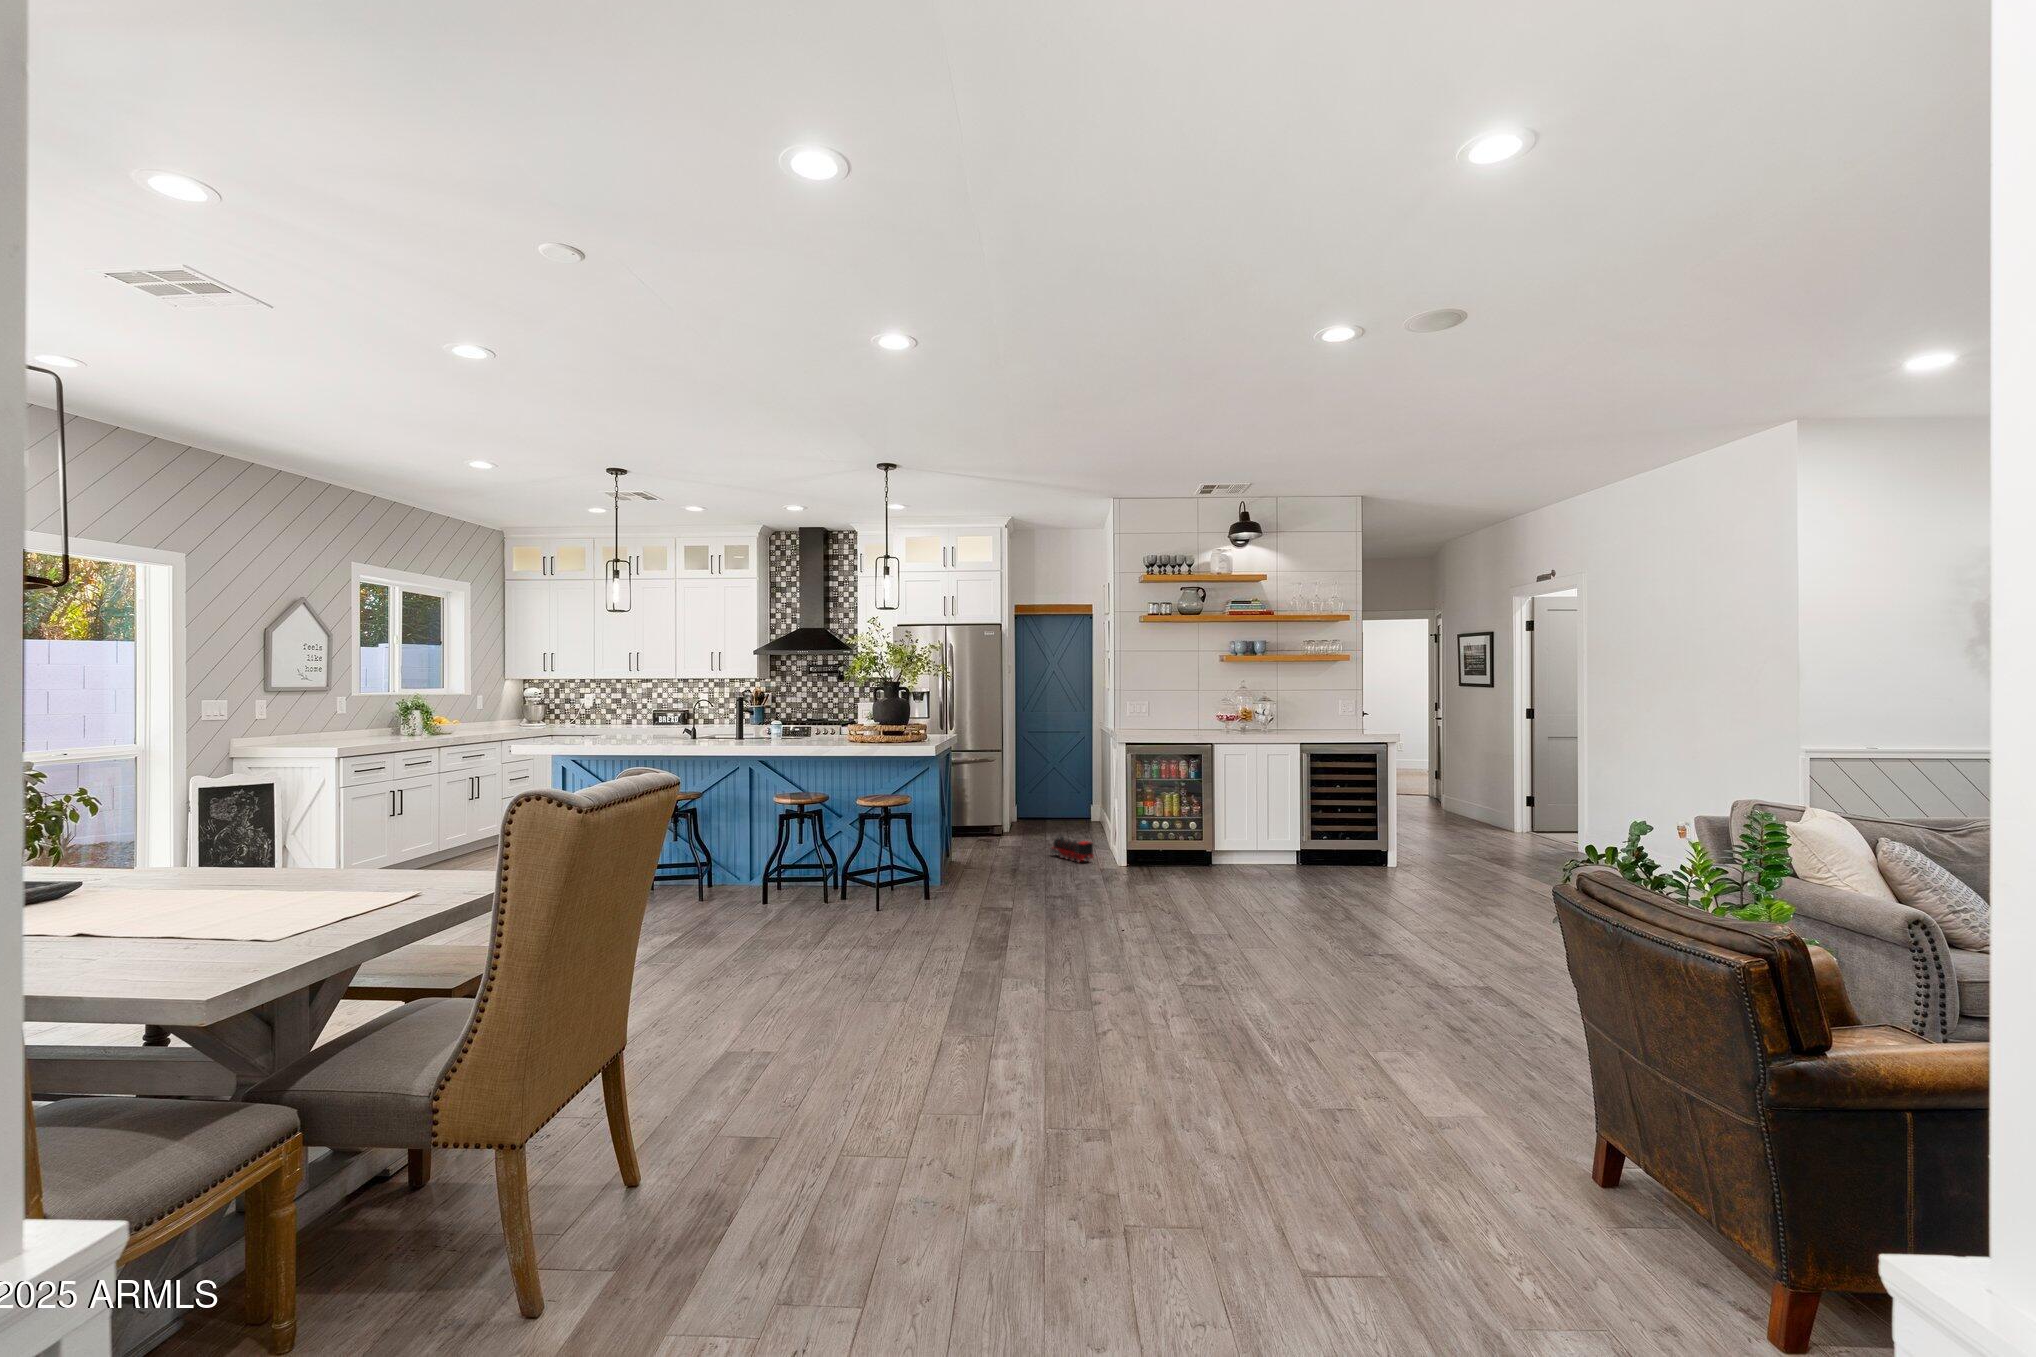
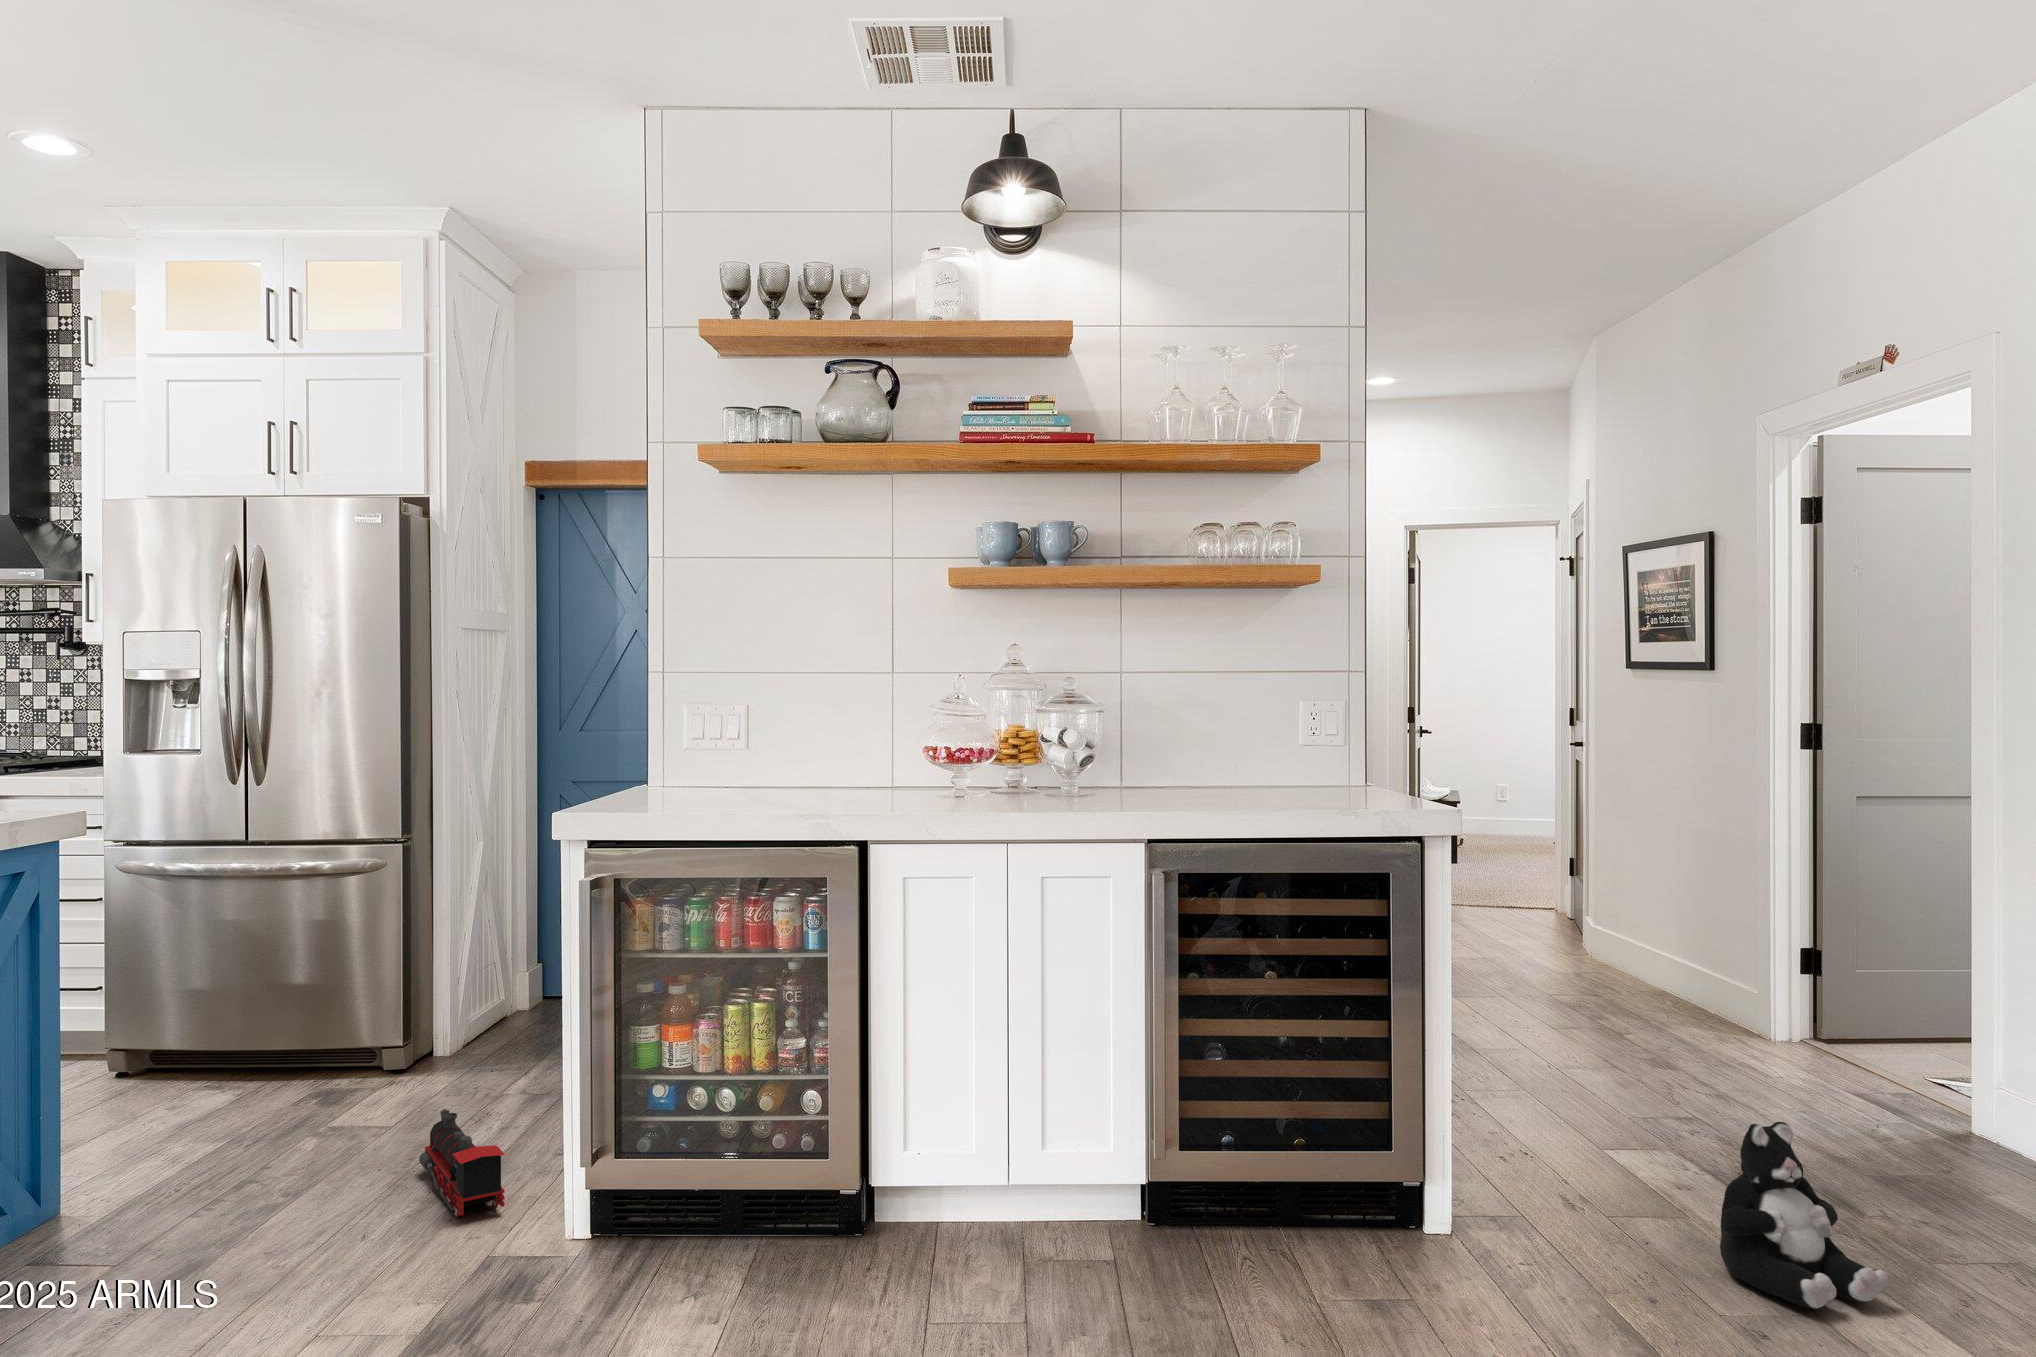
plush toy: none [1481,826,1529,875] -> present [1720,1122,1889,1309]

